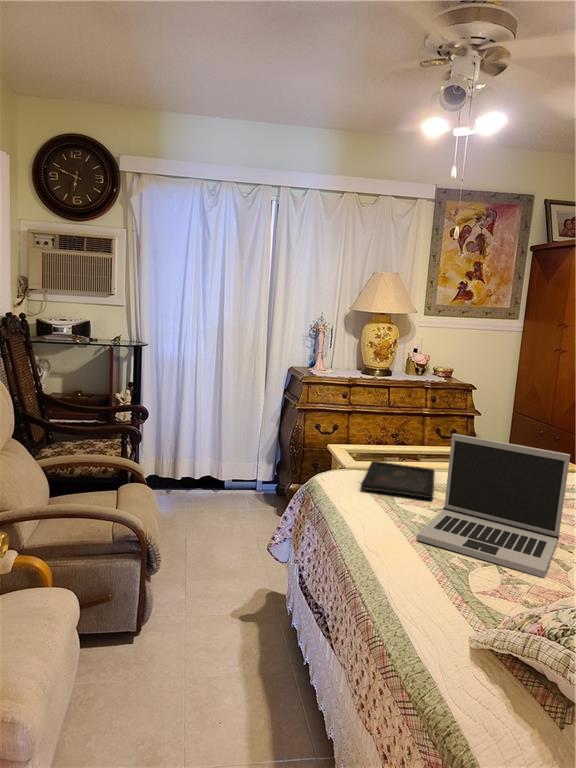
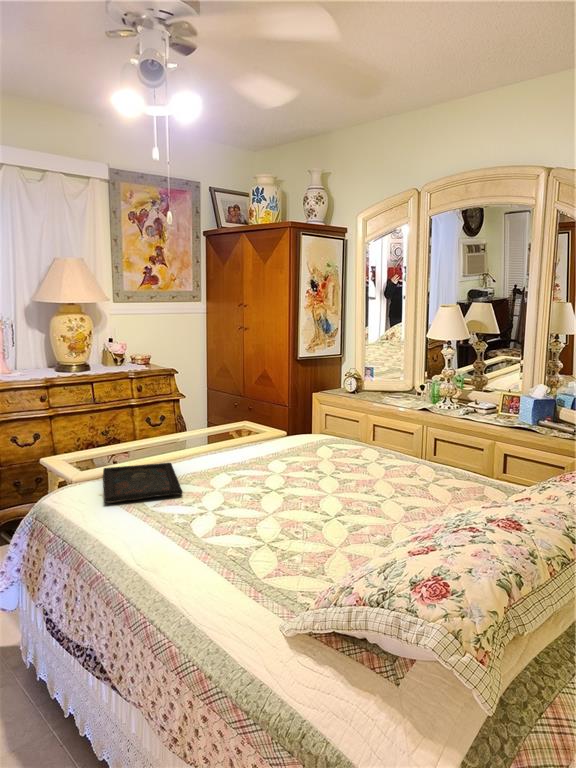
laptop: present [417,434,570,578] -> none [187,426,308,543]

